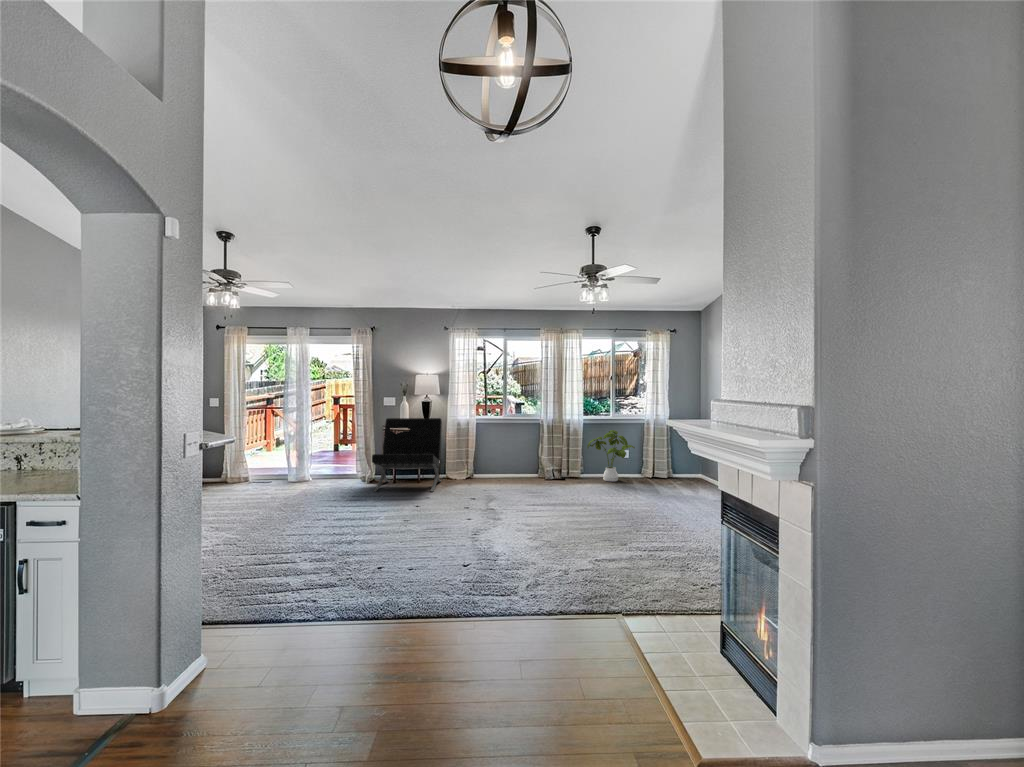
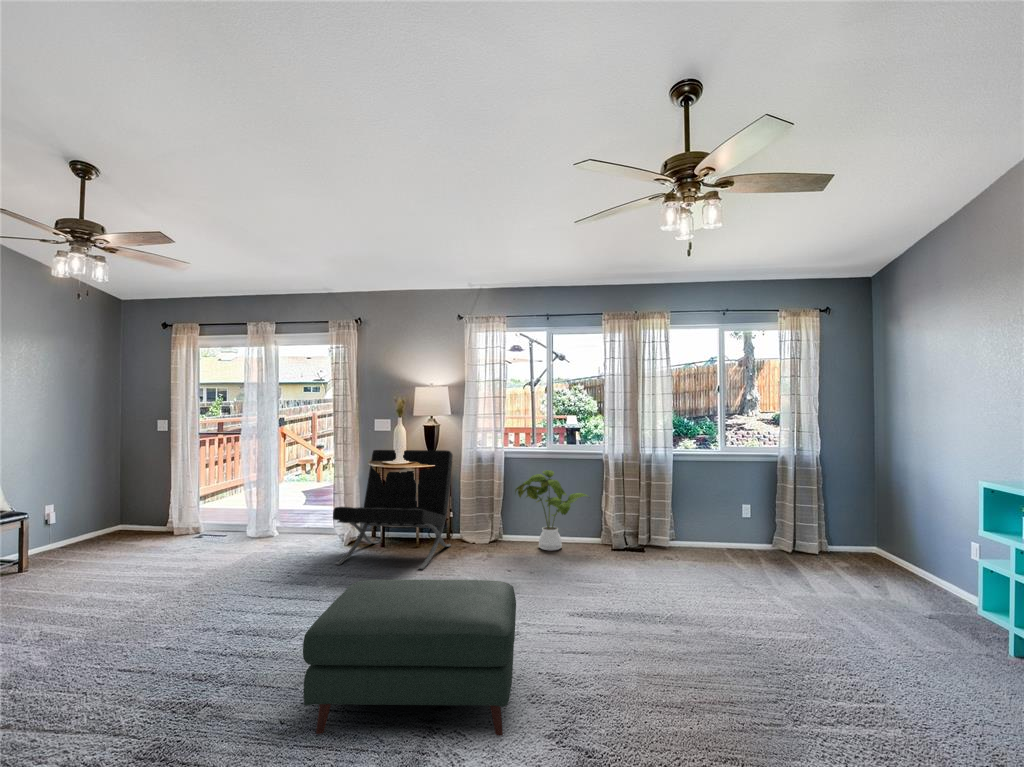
house plant: present [587,430,635,481] -> present [515,470,588,551]
ottoman: none [427,478,523,541] -> present [303,580,516,736]

